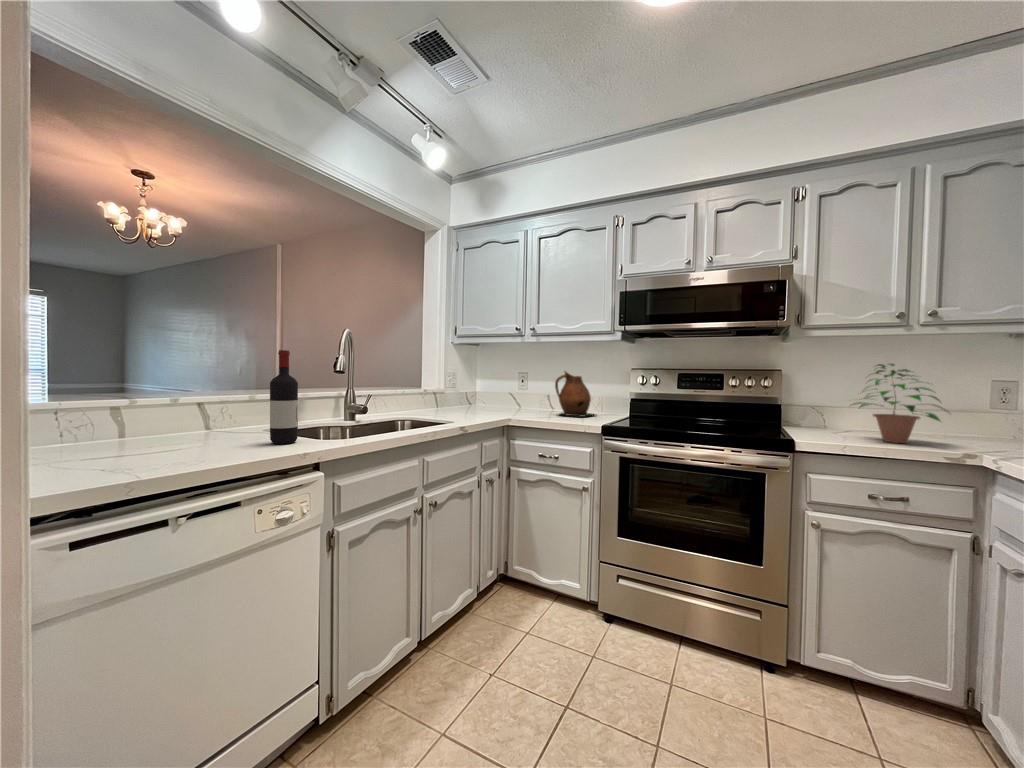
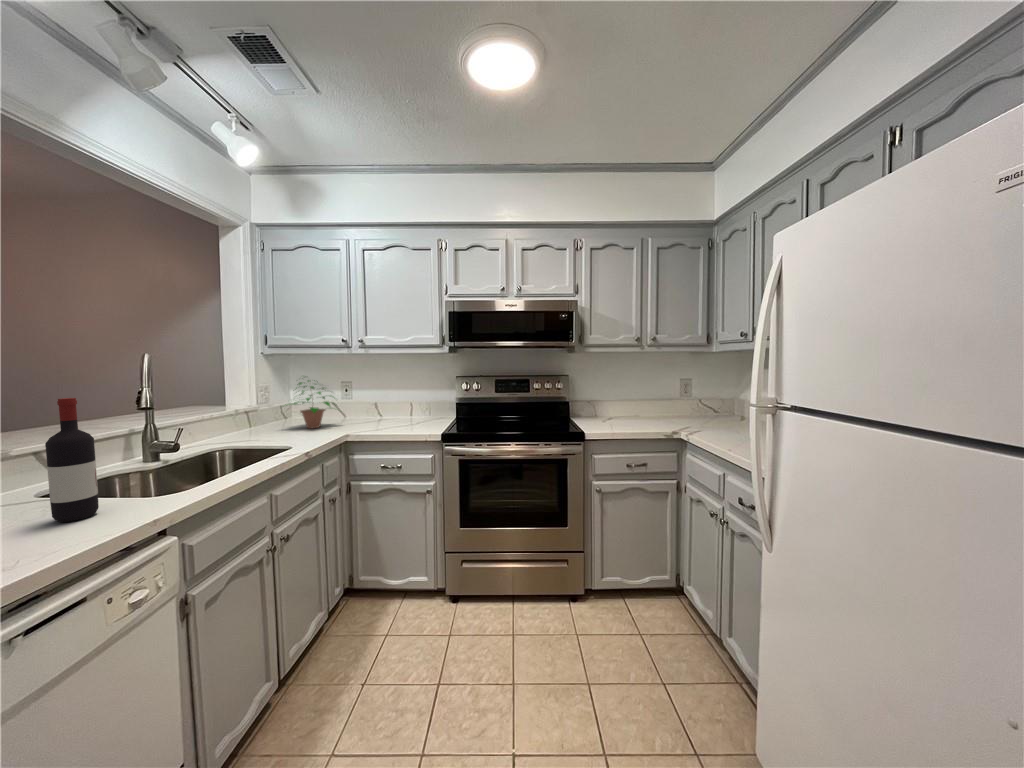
potted plant: present [853,364,946,443] -> present [293,380,330,429]
ceramic pitcher: present [555,371,594,417] -> none [388,380,429,424]

